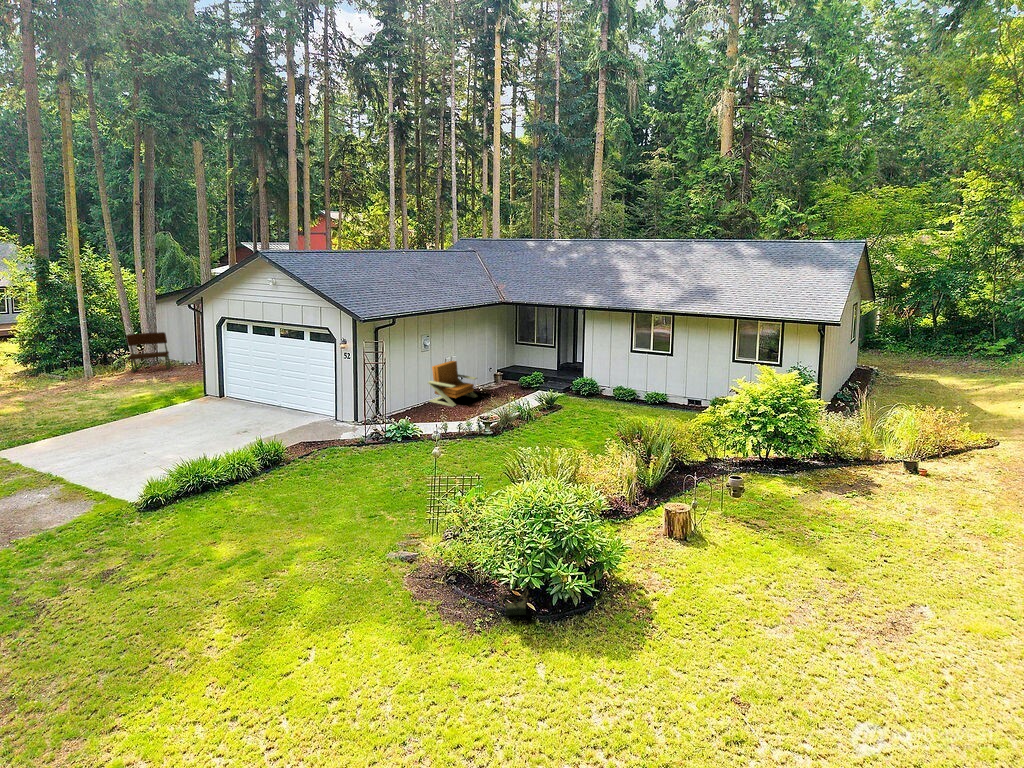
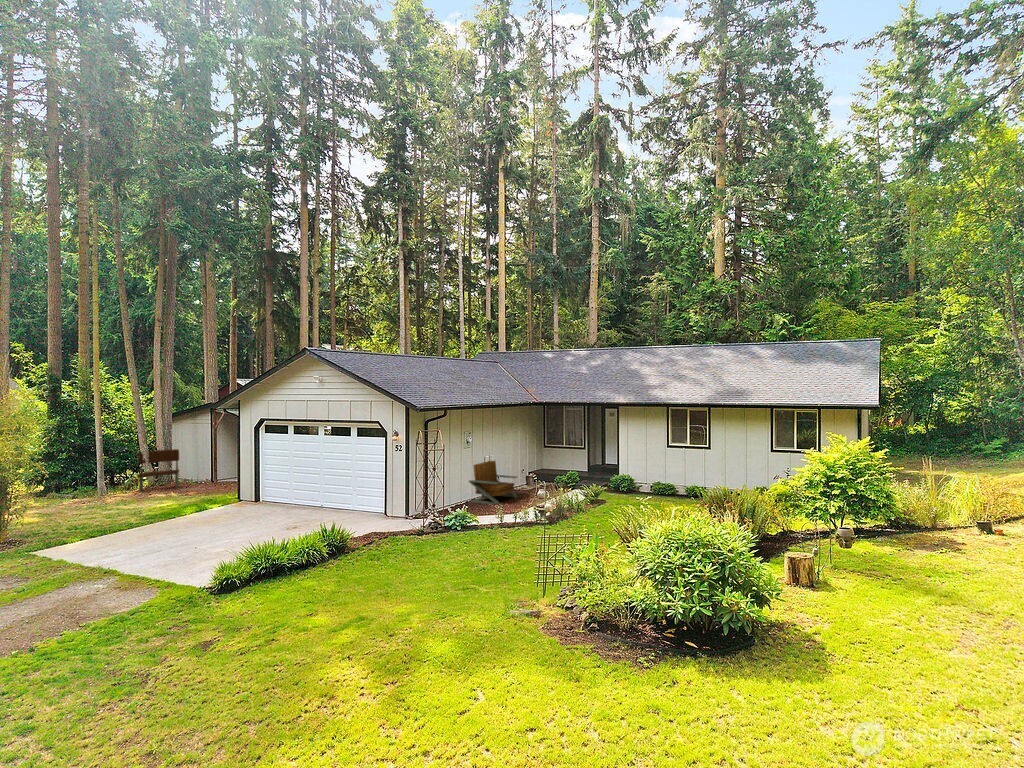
decorative plant: present [496,584,531,616] -> none [628,610,663,644]

